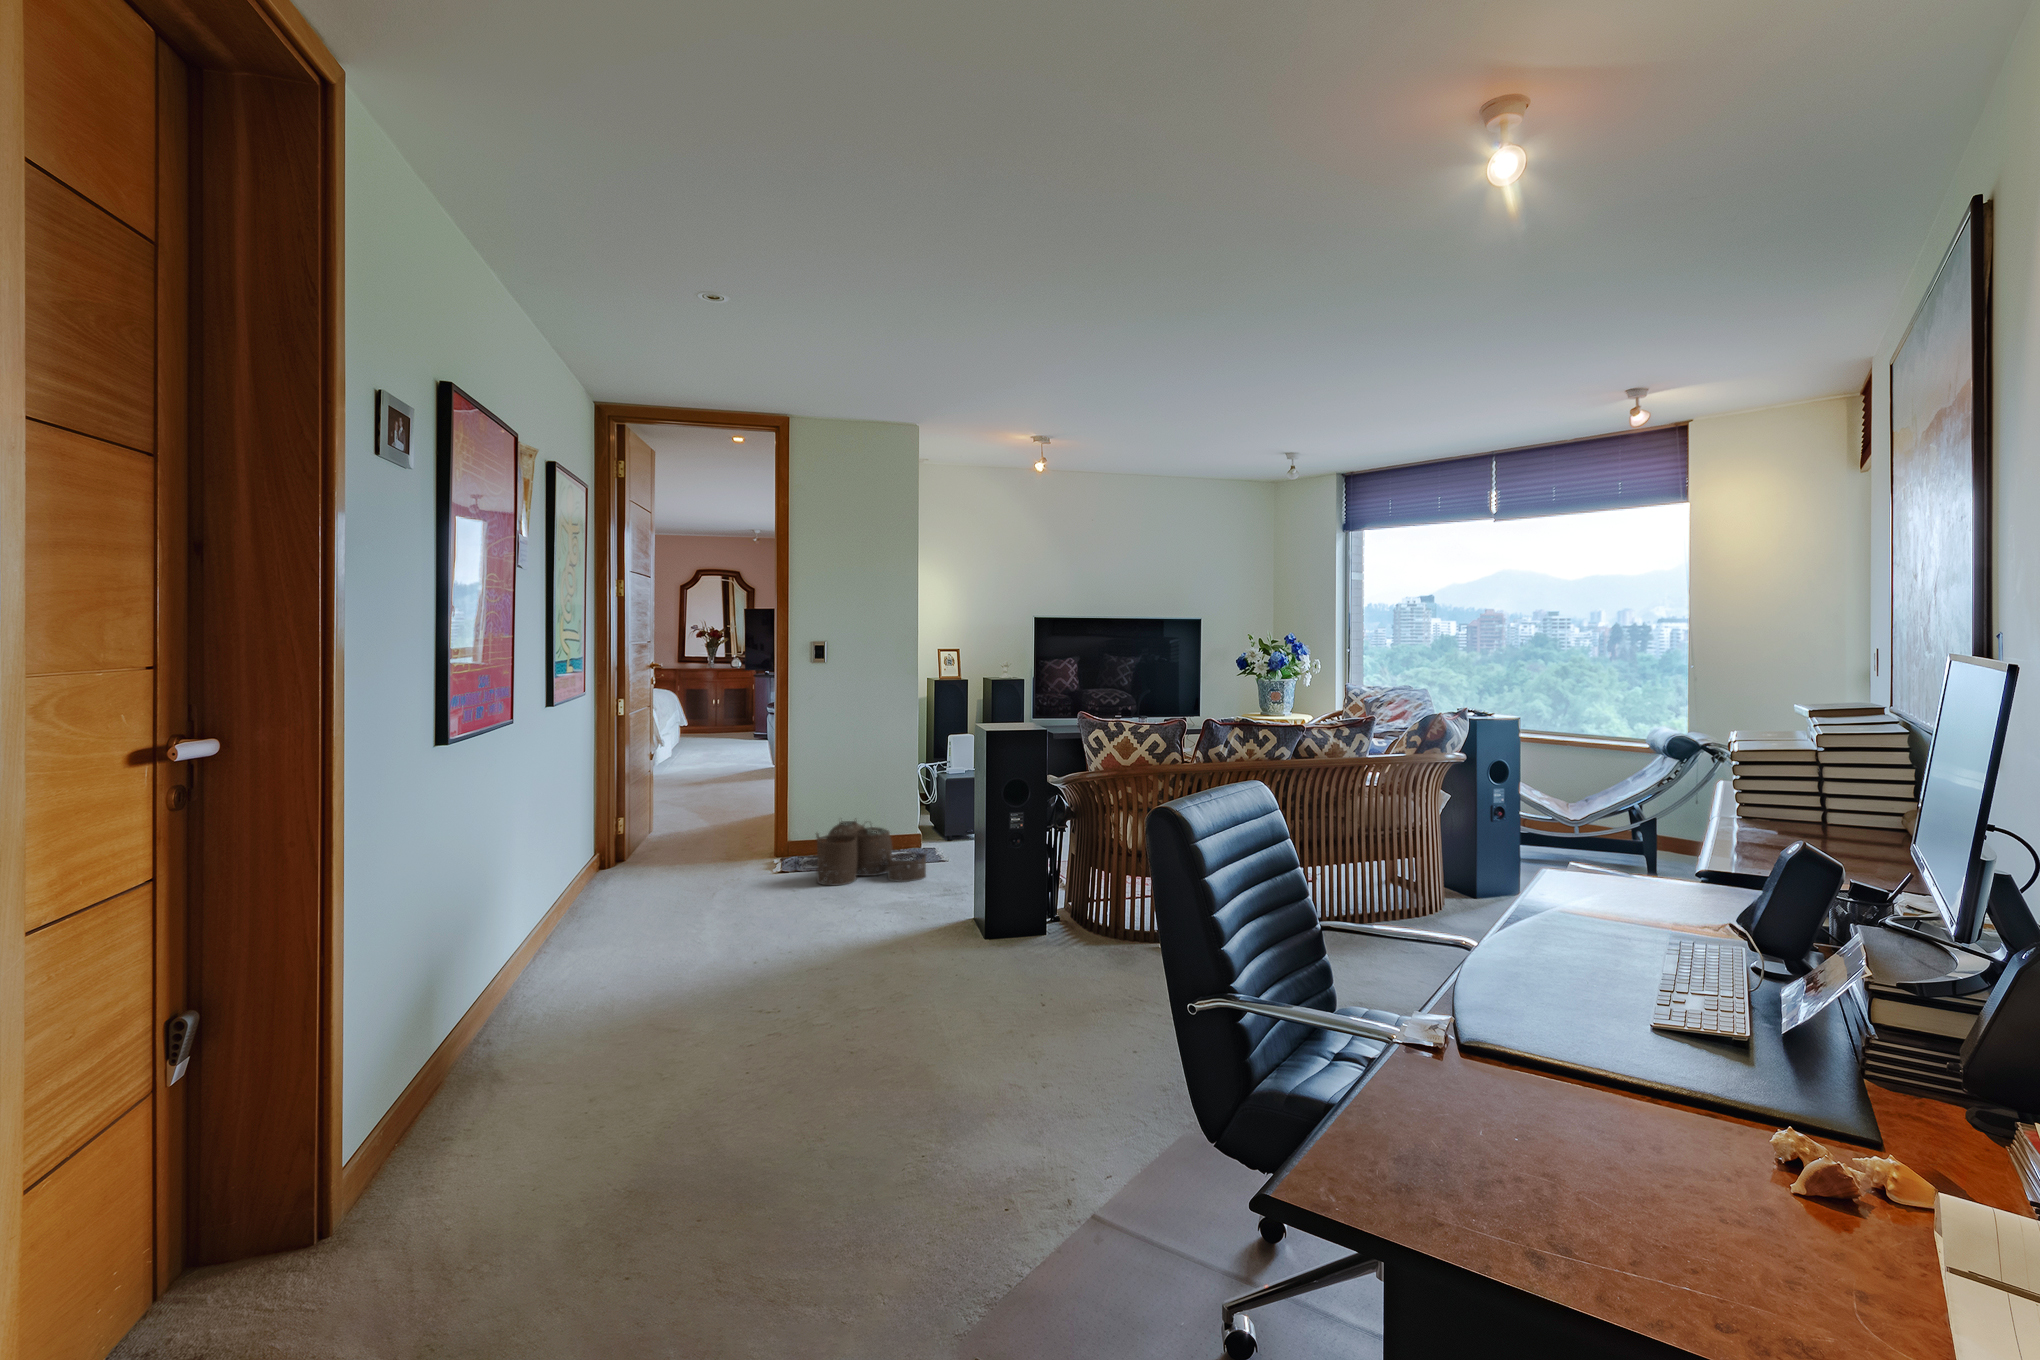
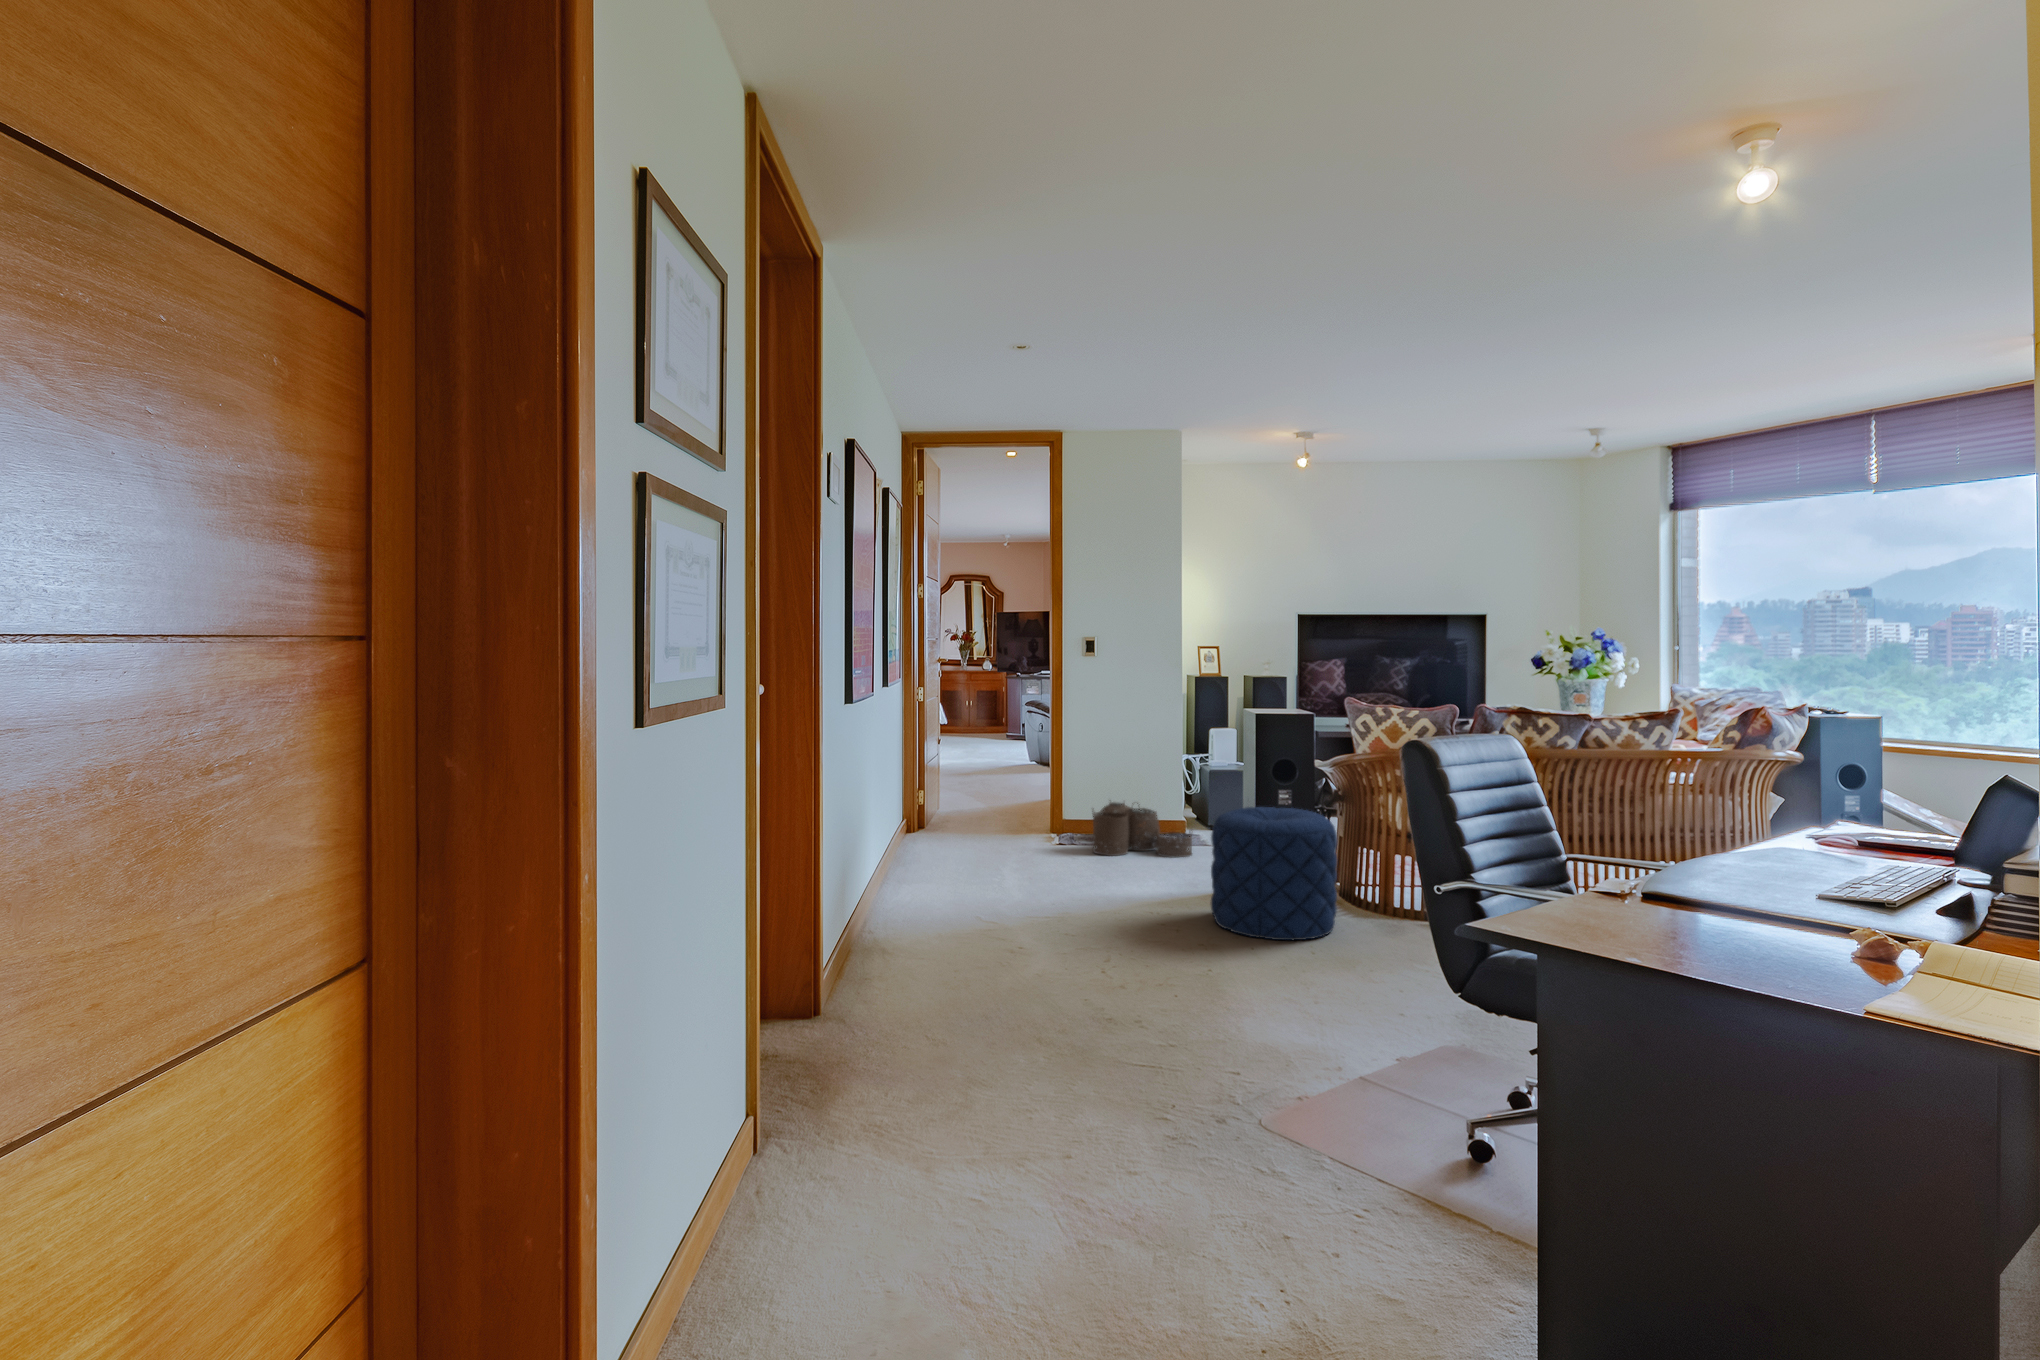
pouf: none [935,837,1071,995] -> present [1211,807,1337,940]

